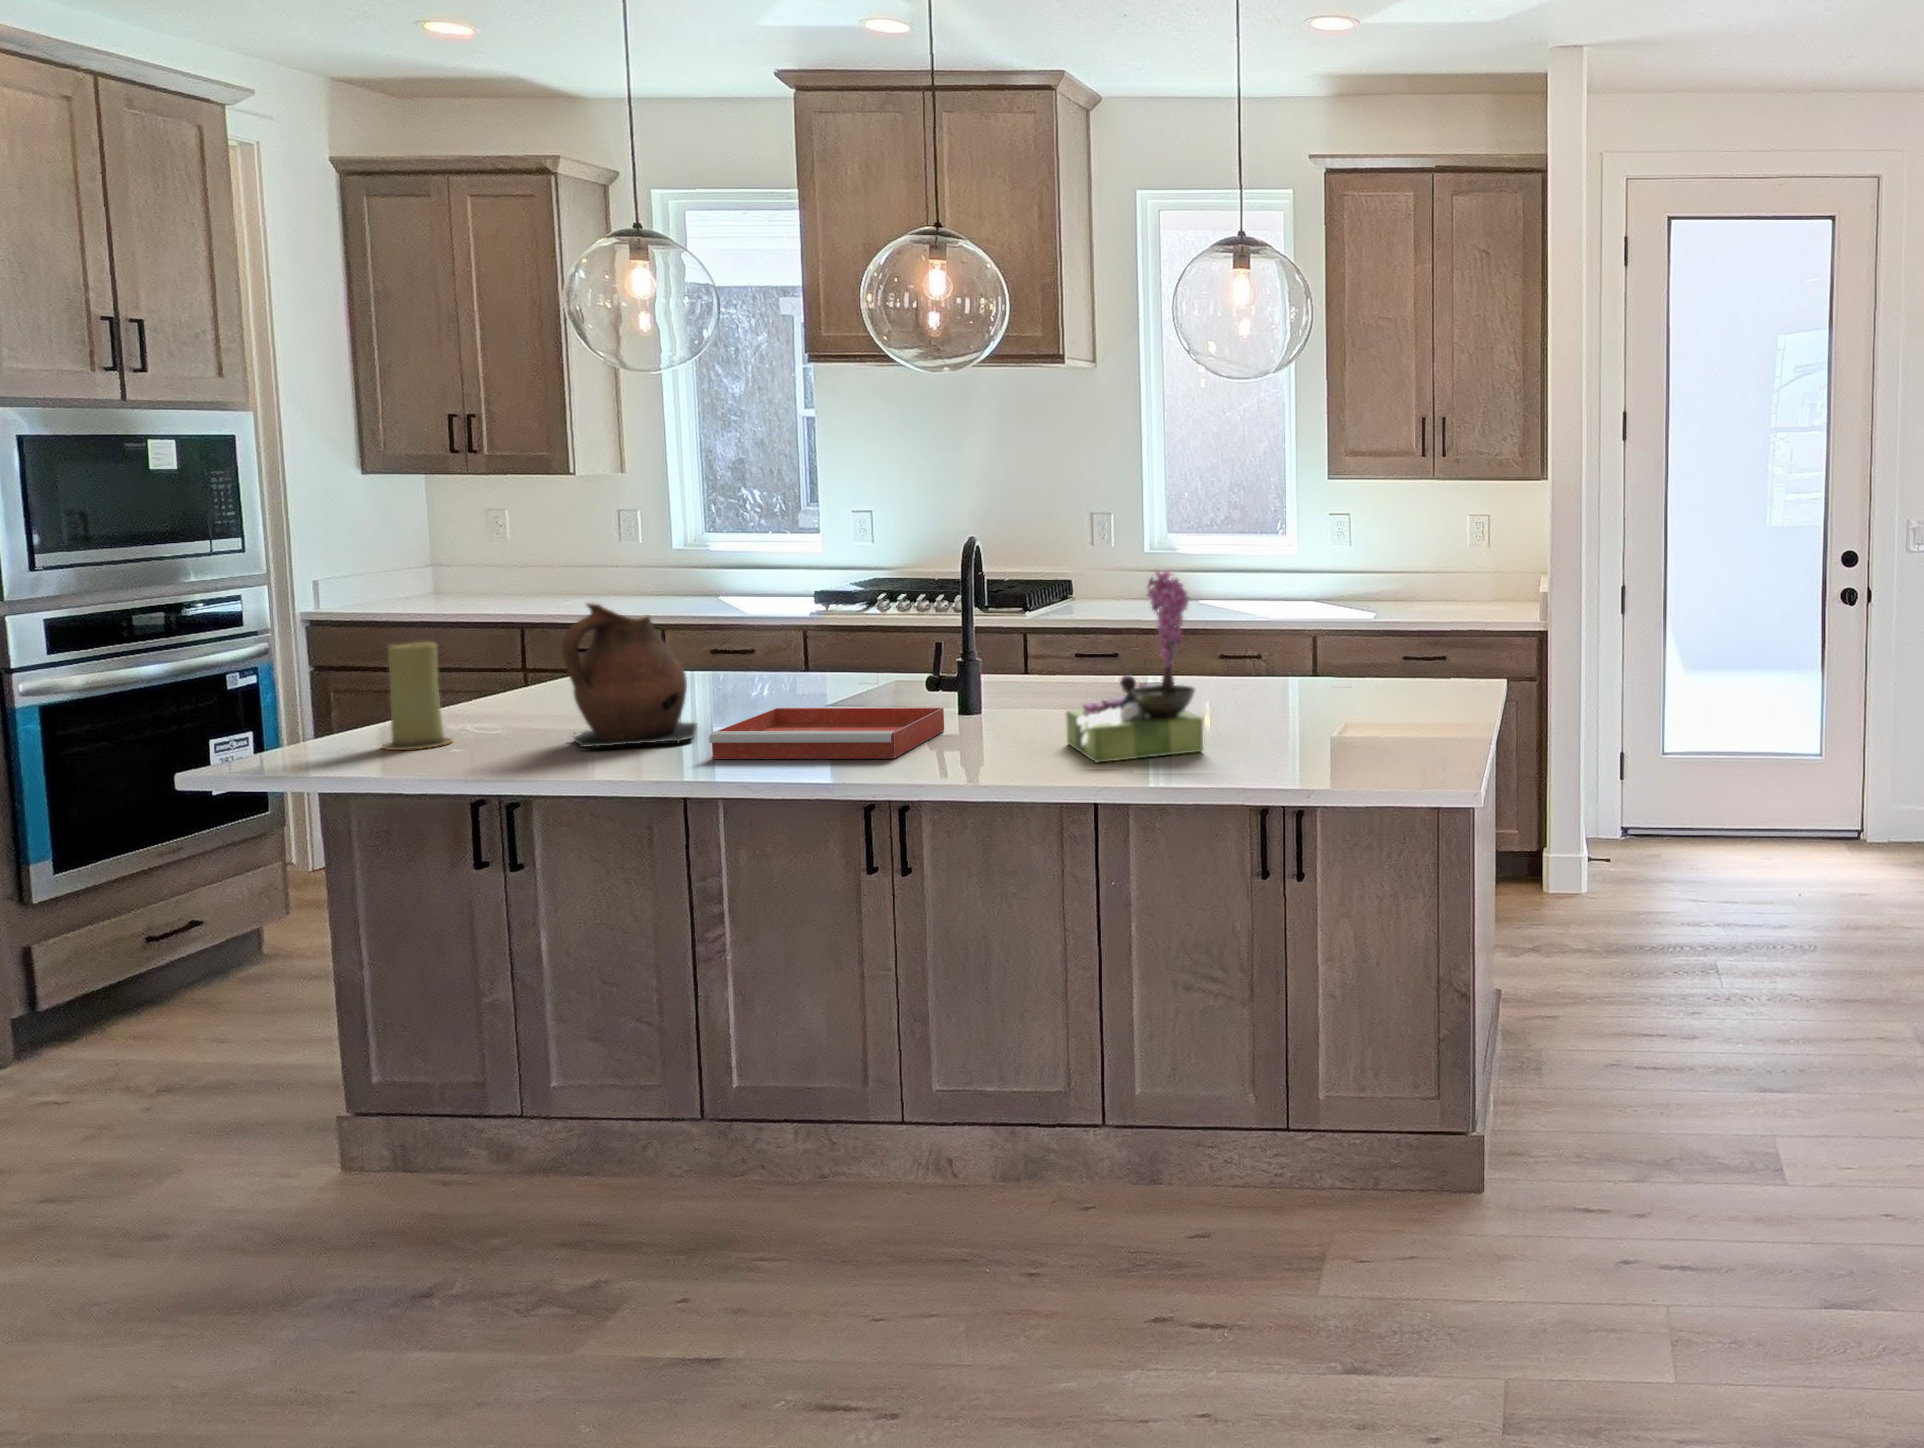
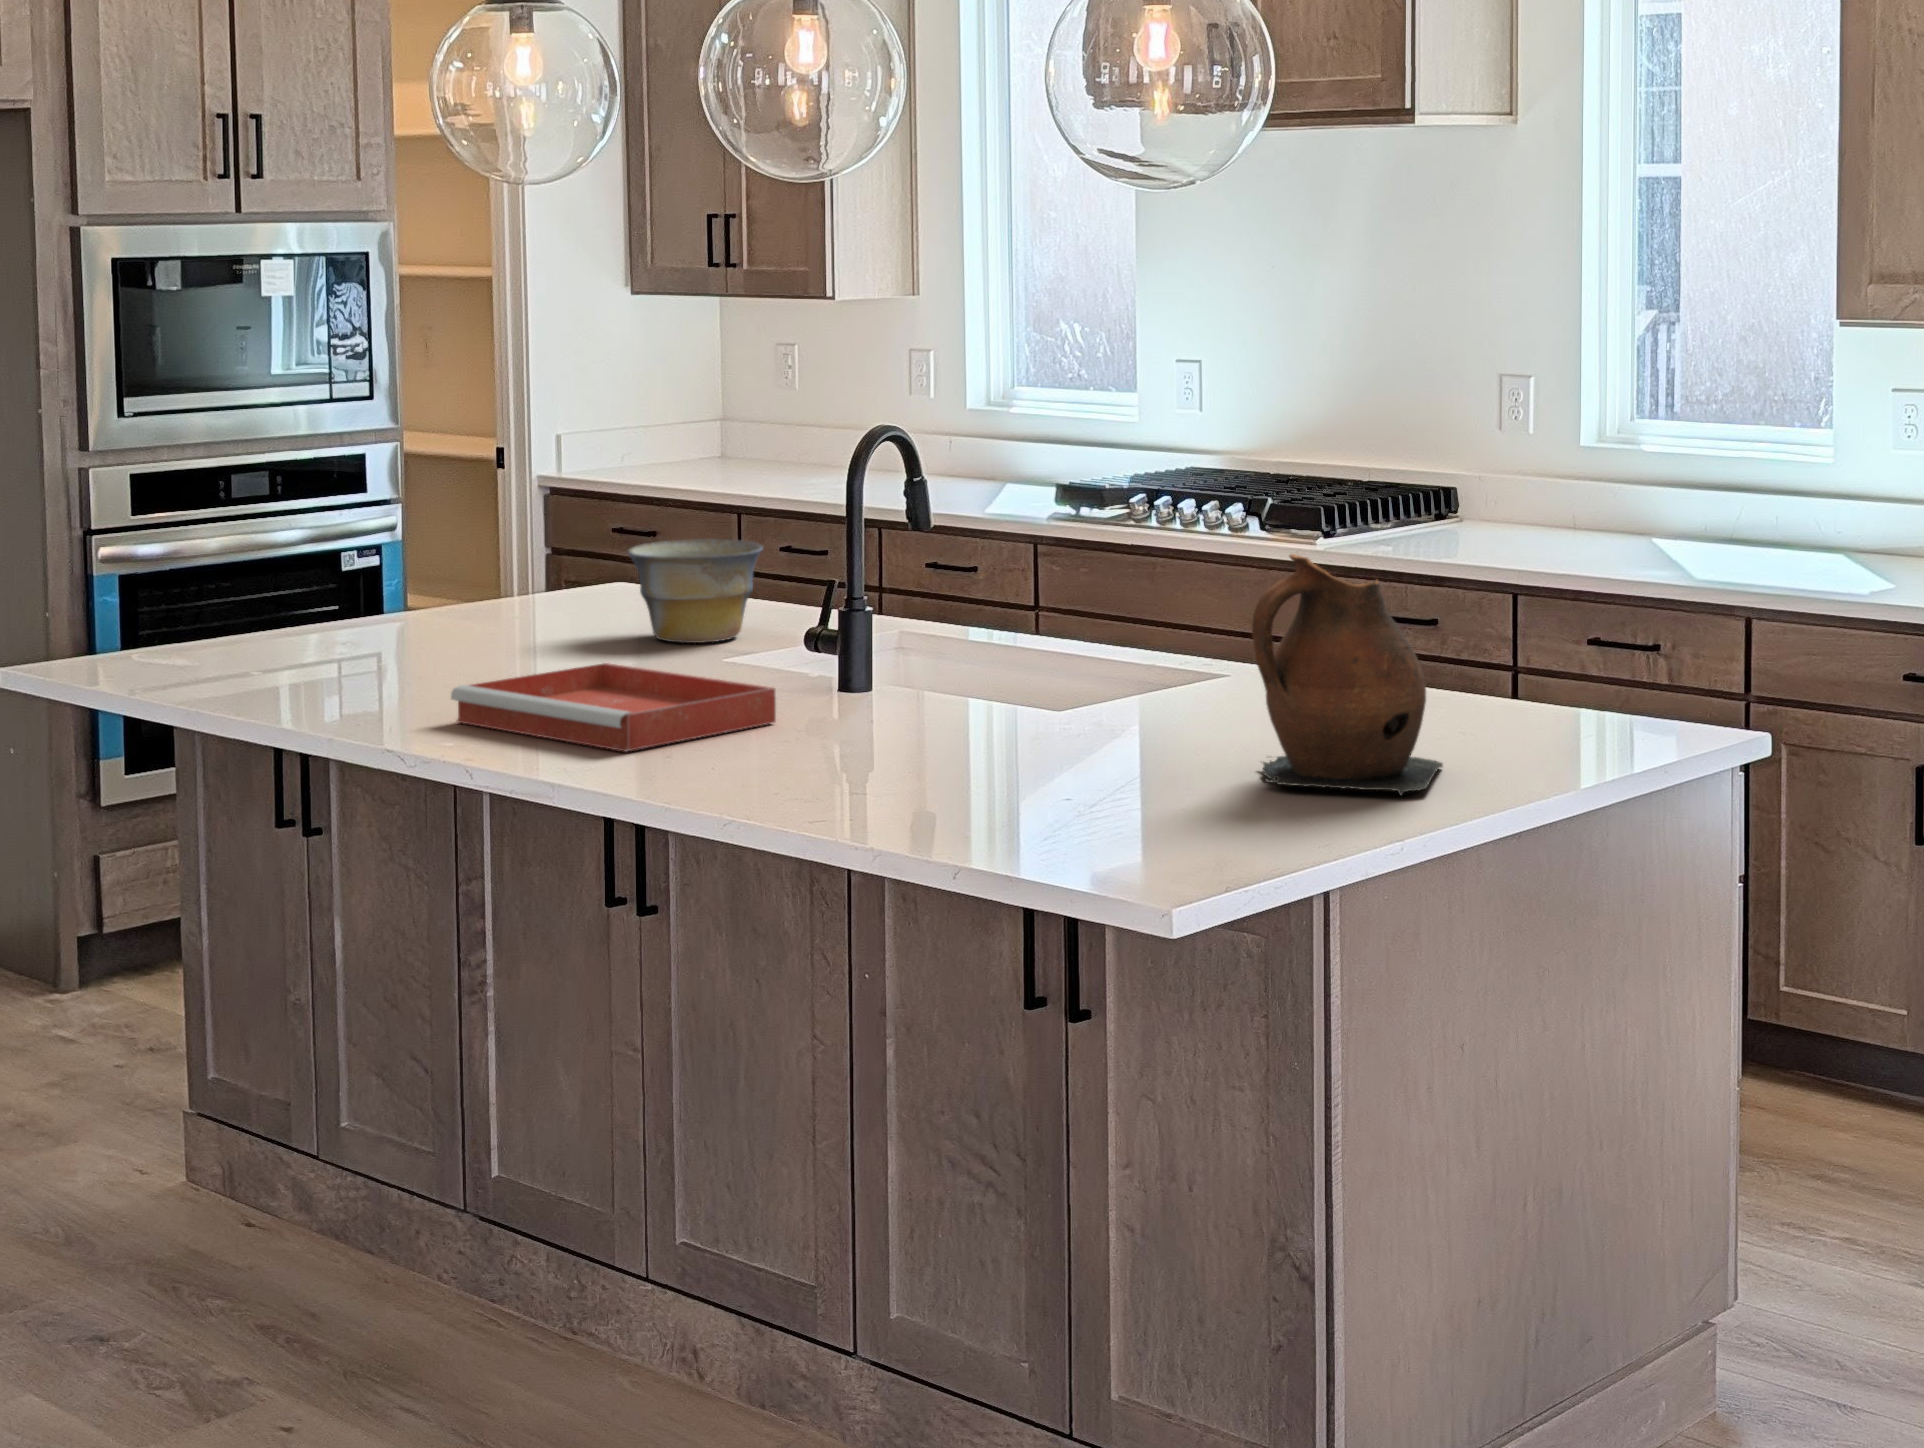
flower arrangement: present [1067,571,1203,762] -> none [819,495,1040,803]
ceramic pitcher: present [563,603,697,747] -> present [1252,554,1443,795]
bowl: none [687,625,789,697] -> present [628,539,763,643]
candle: present [383,642,452,750] -> none [220,532,297,668]

